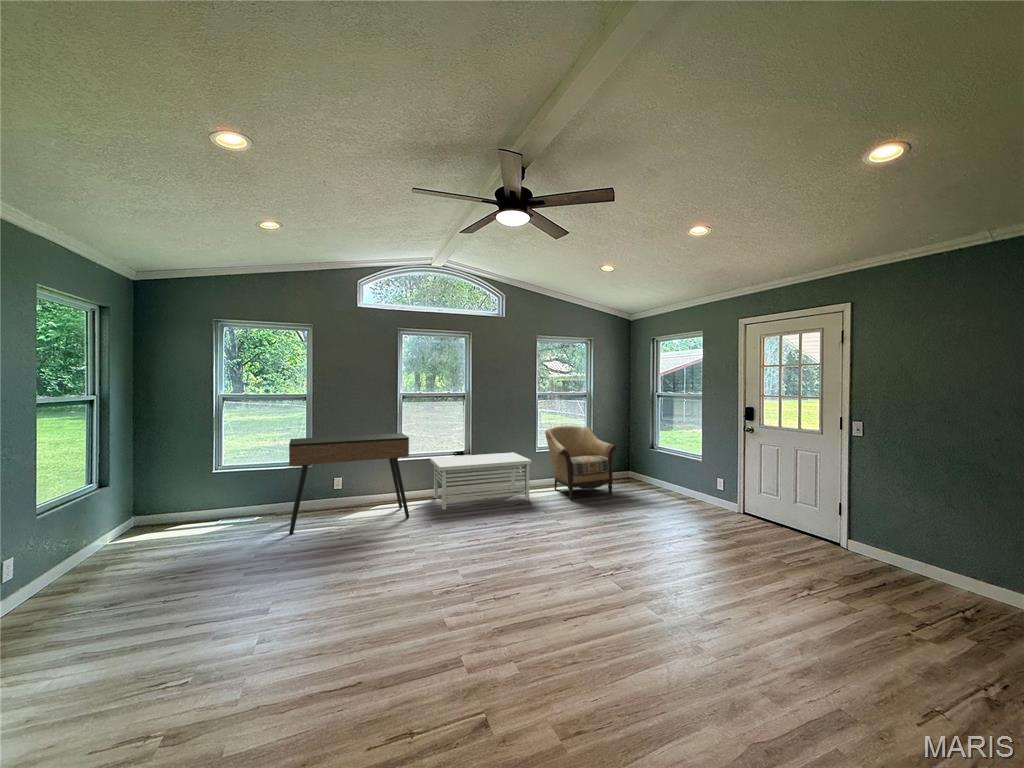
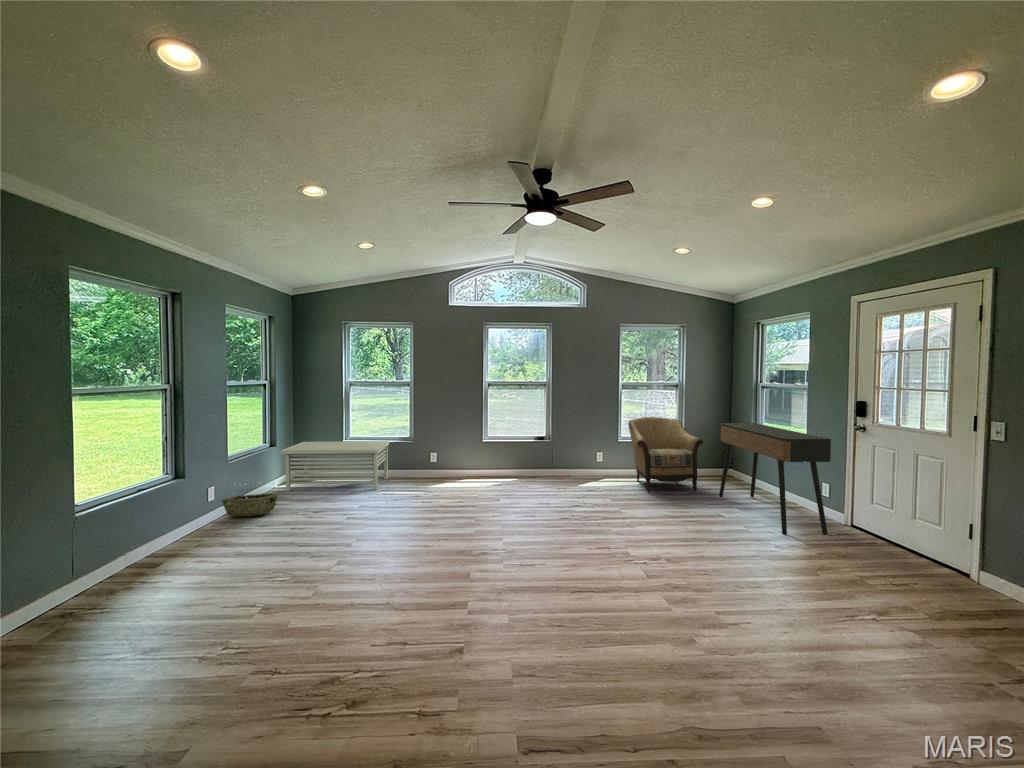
console table: present [289,433,409,534] -> present [719,423,831,535]
storage bench: present [430,453,532,510] -> present [281,441,389,491]
woven basket: none [31,553,129,596] -> present [222,493,278,516]

